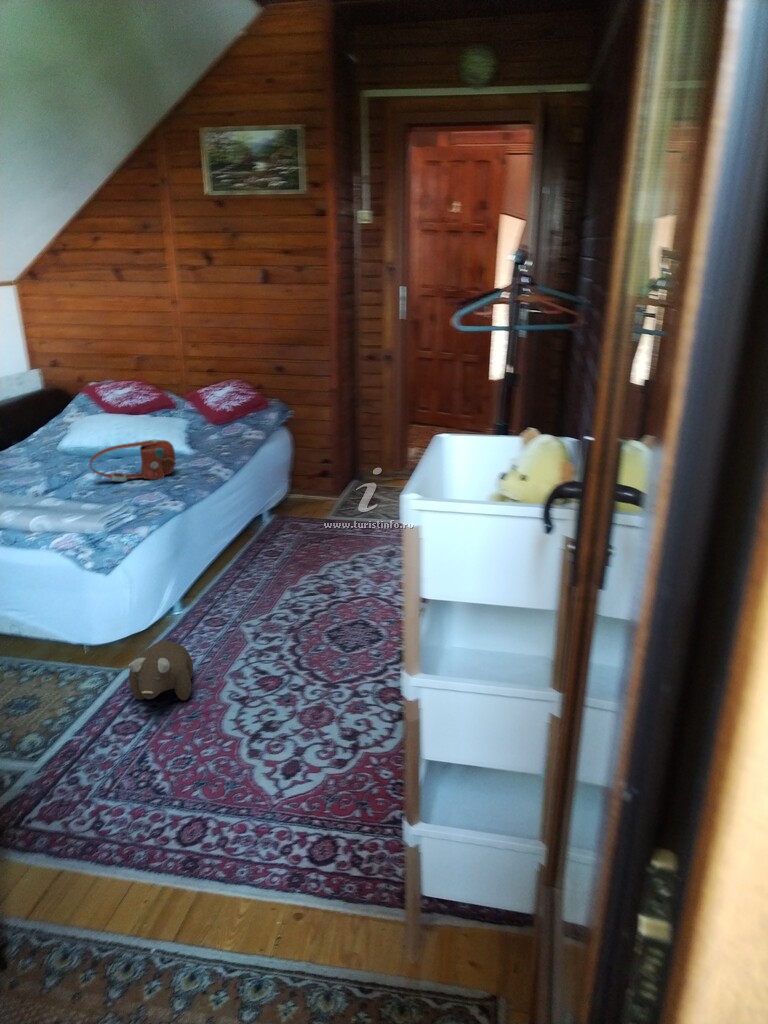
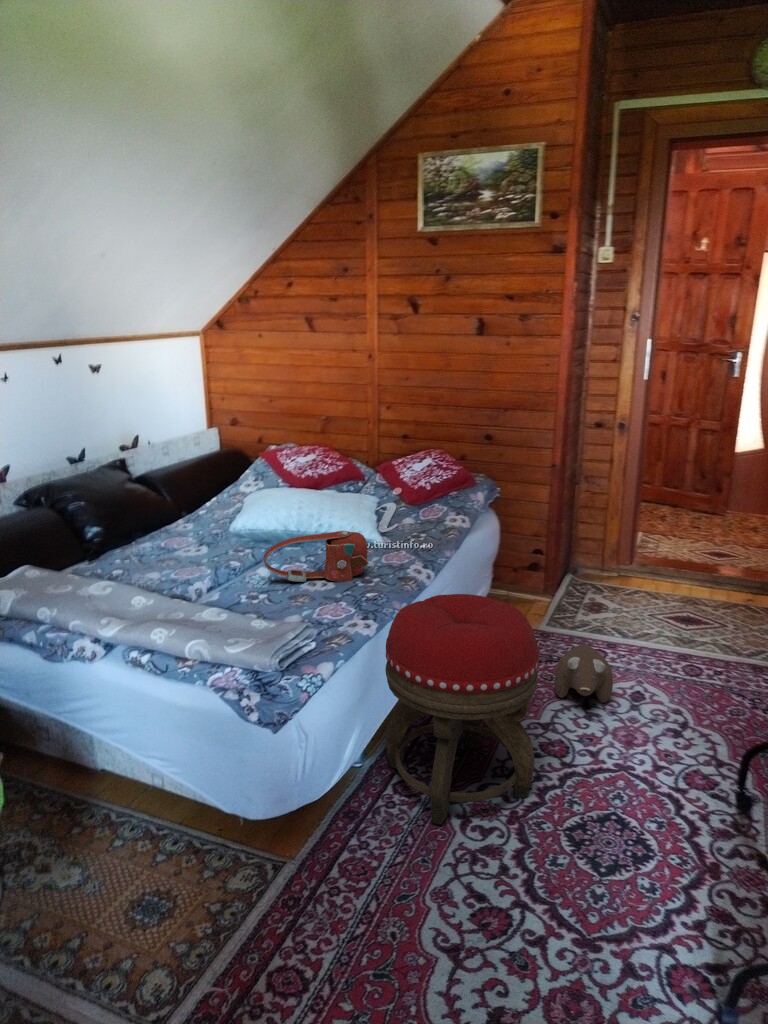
footstool: none [189,478,306,639] -> present [385,594,539,825]
plush toy: present [128,640,193,700] -> present [554,645,613,703]

